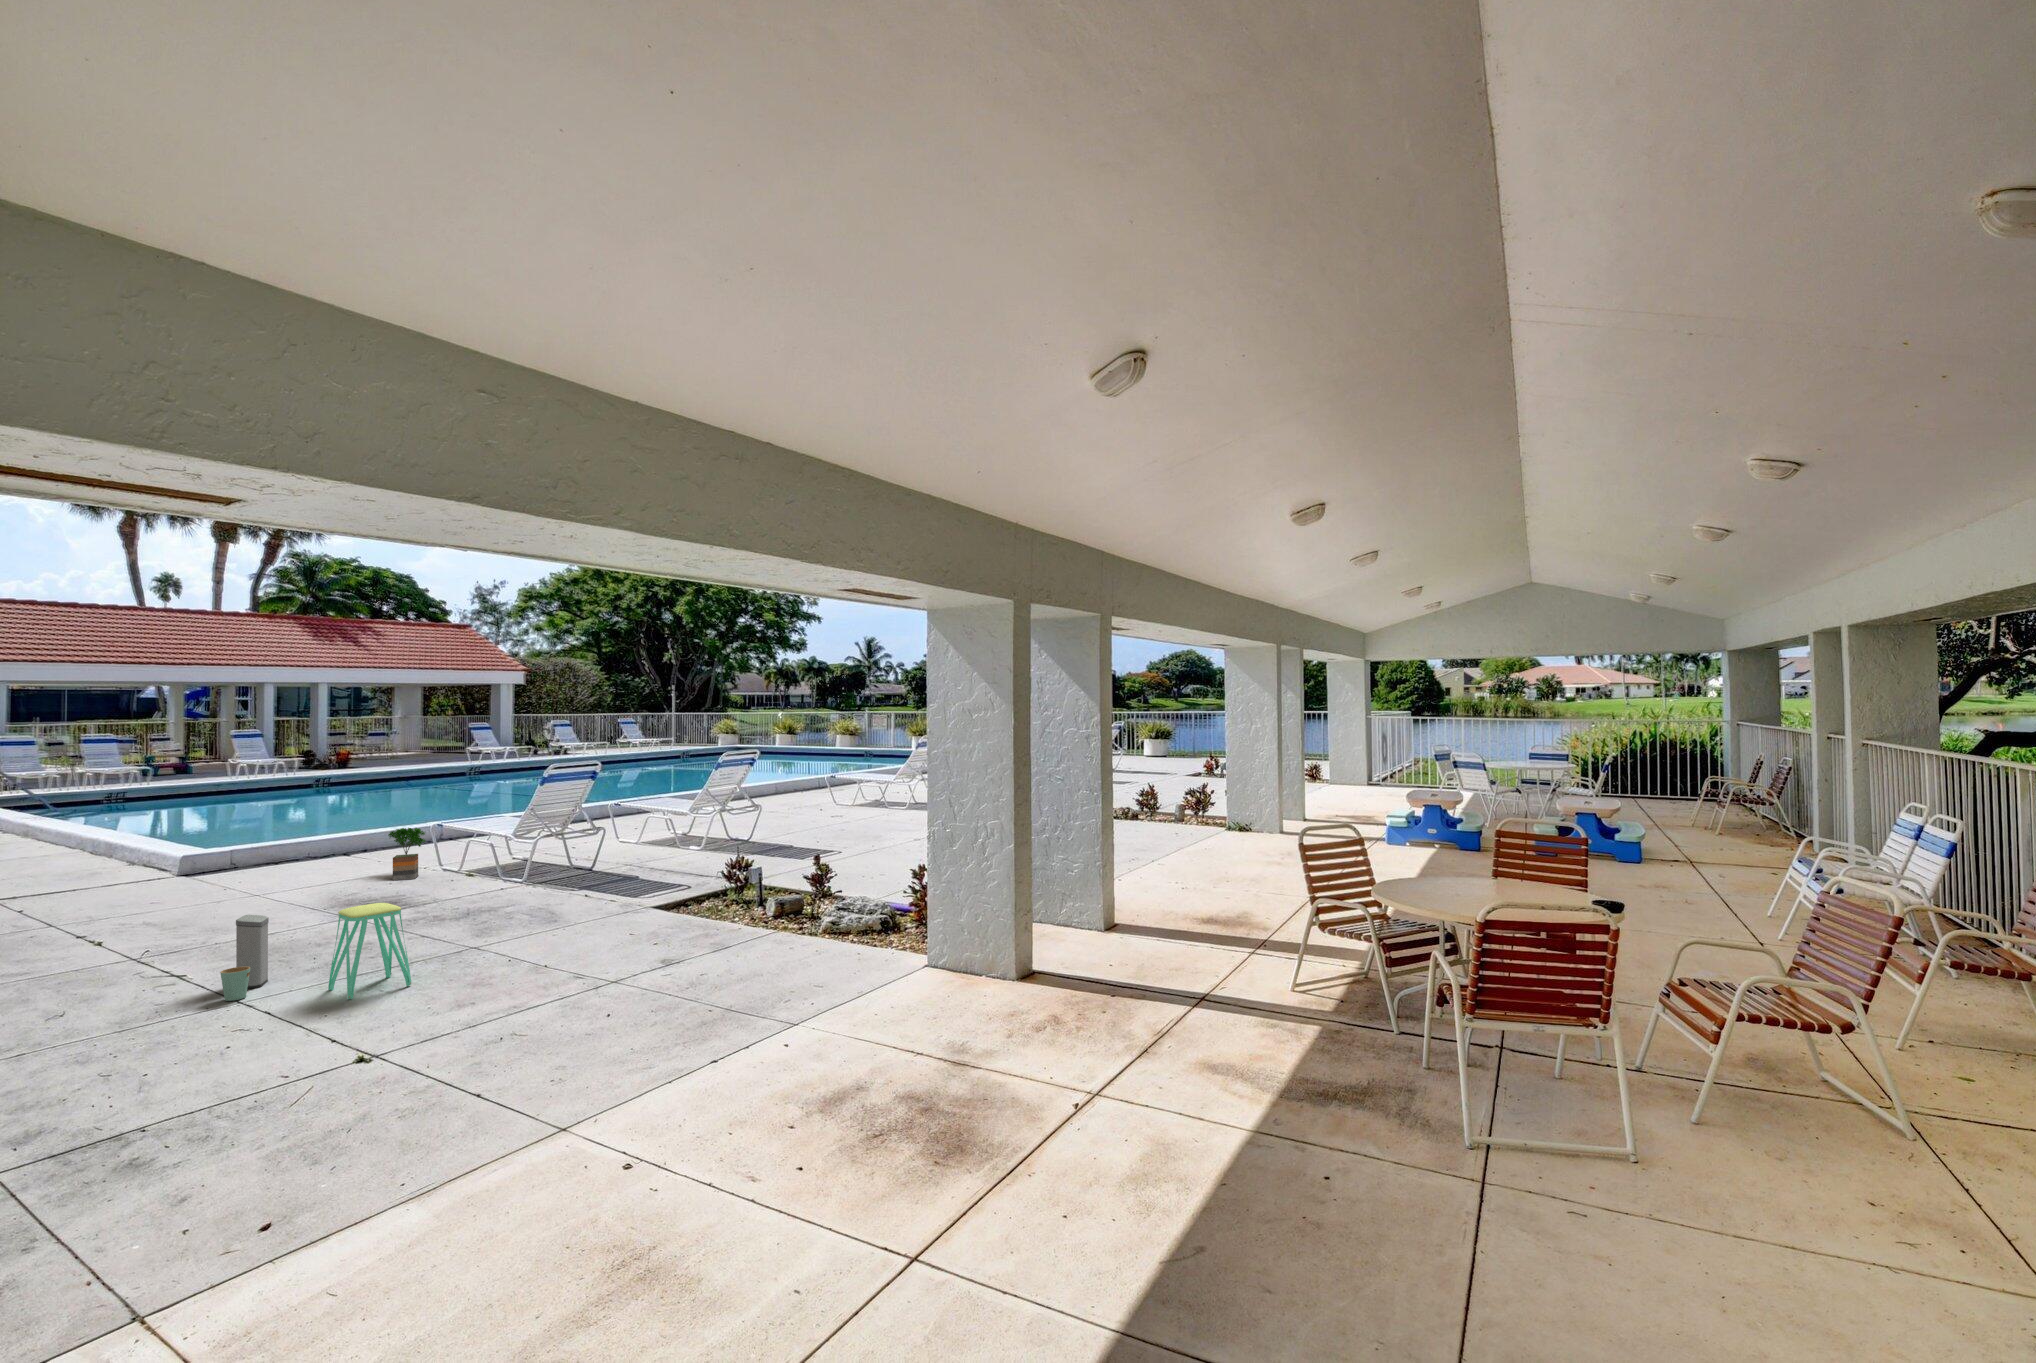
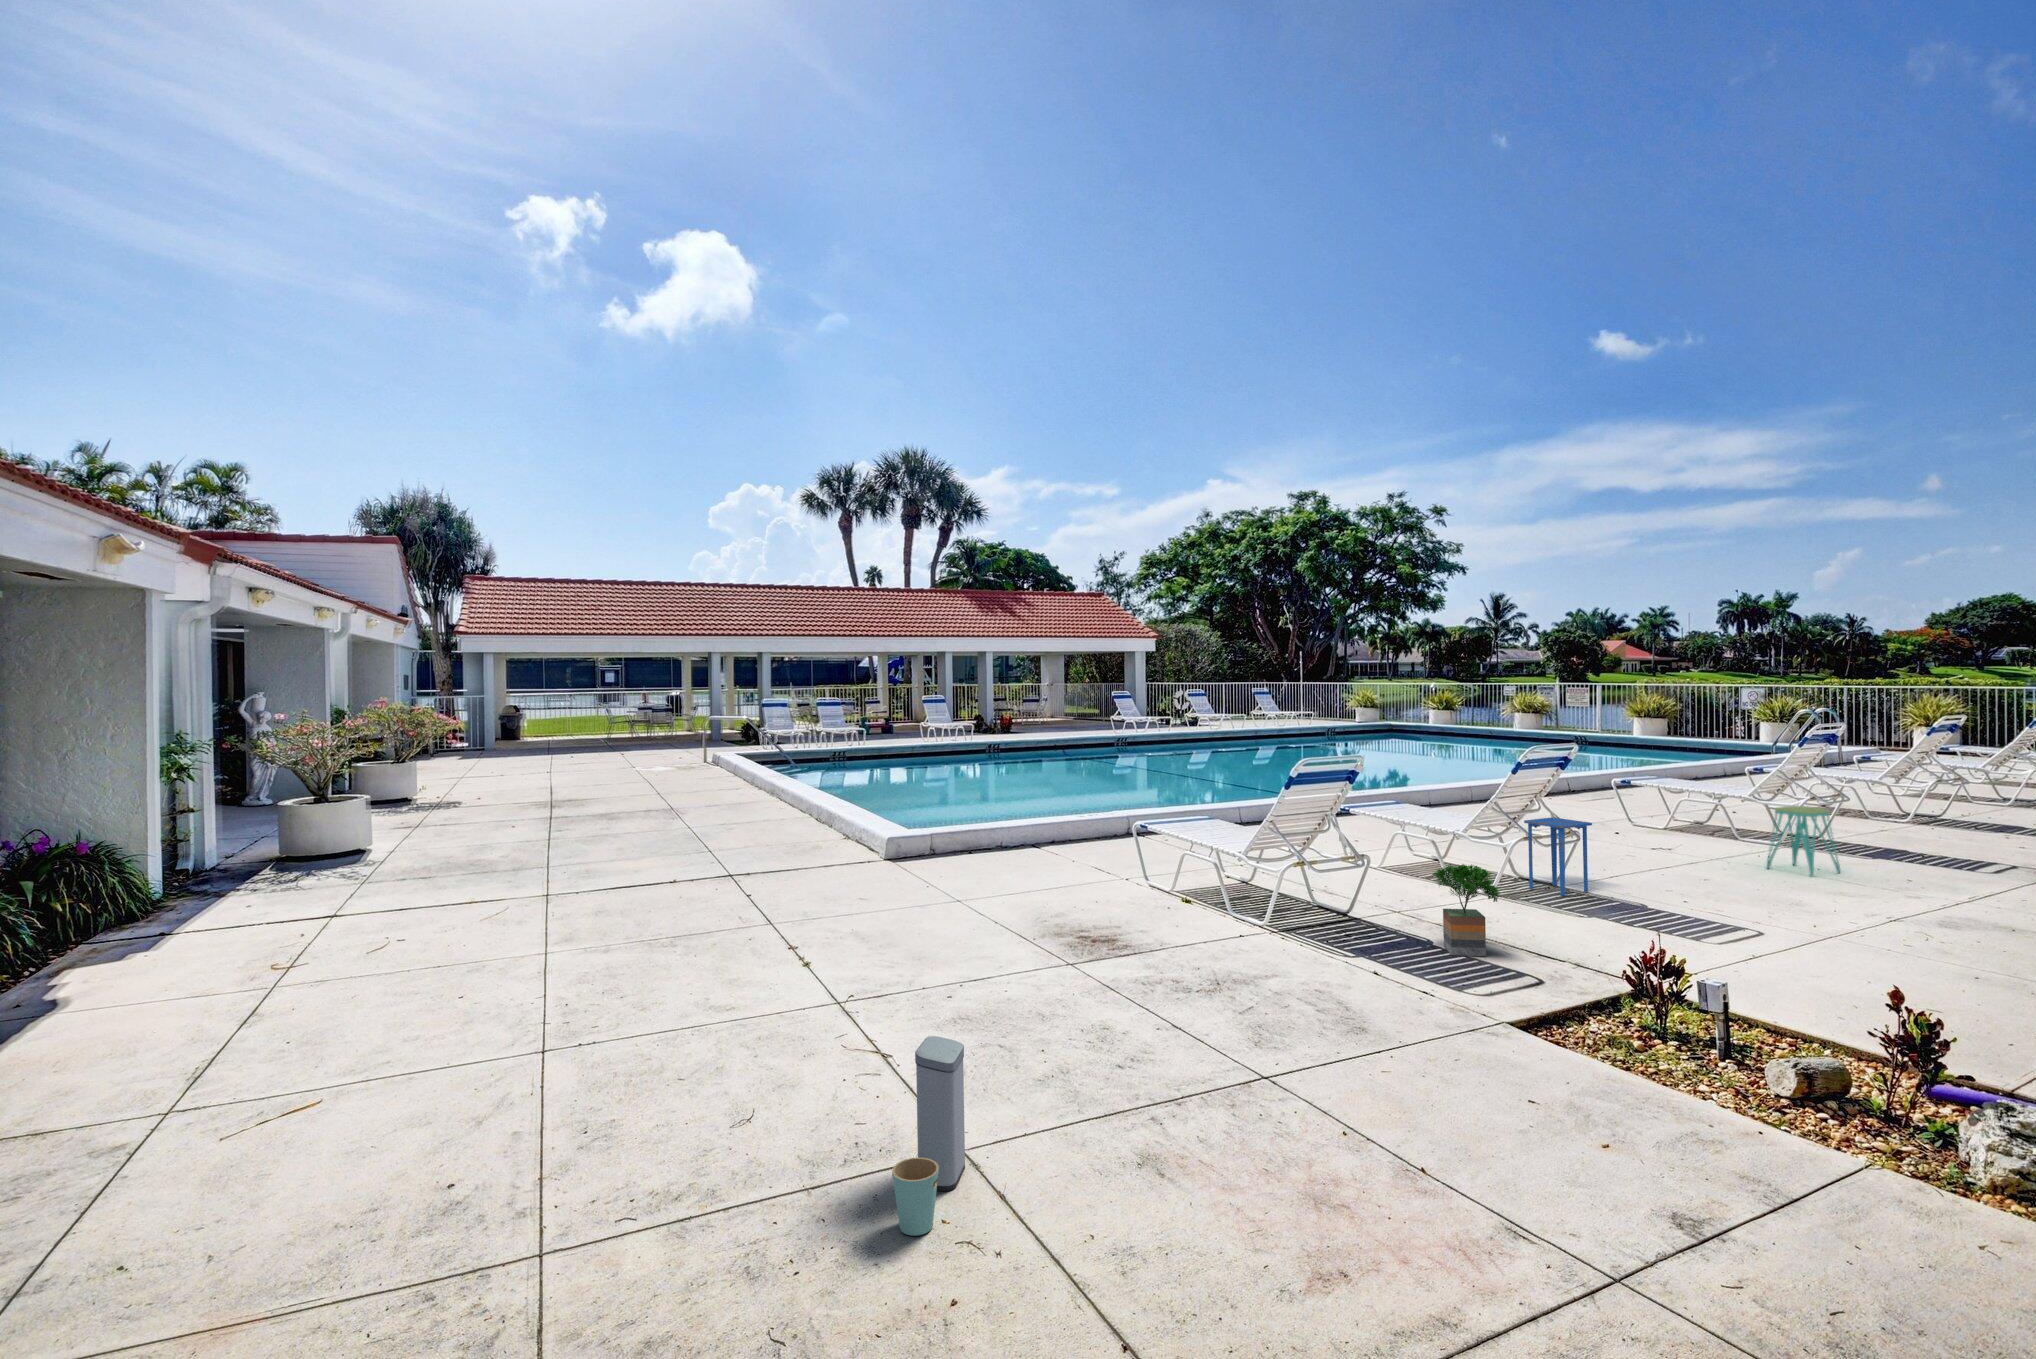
side table: none [713,800,751,846] -> present [1524,817,1592,896]
potted tree: present [388,828,426,881] -> present [1434,864,1500,956]
stool: present [328,903,411,999] -> present [1767,806,1840,876]

